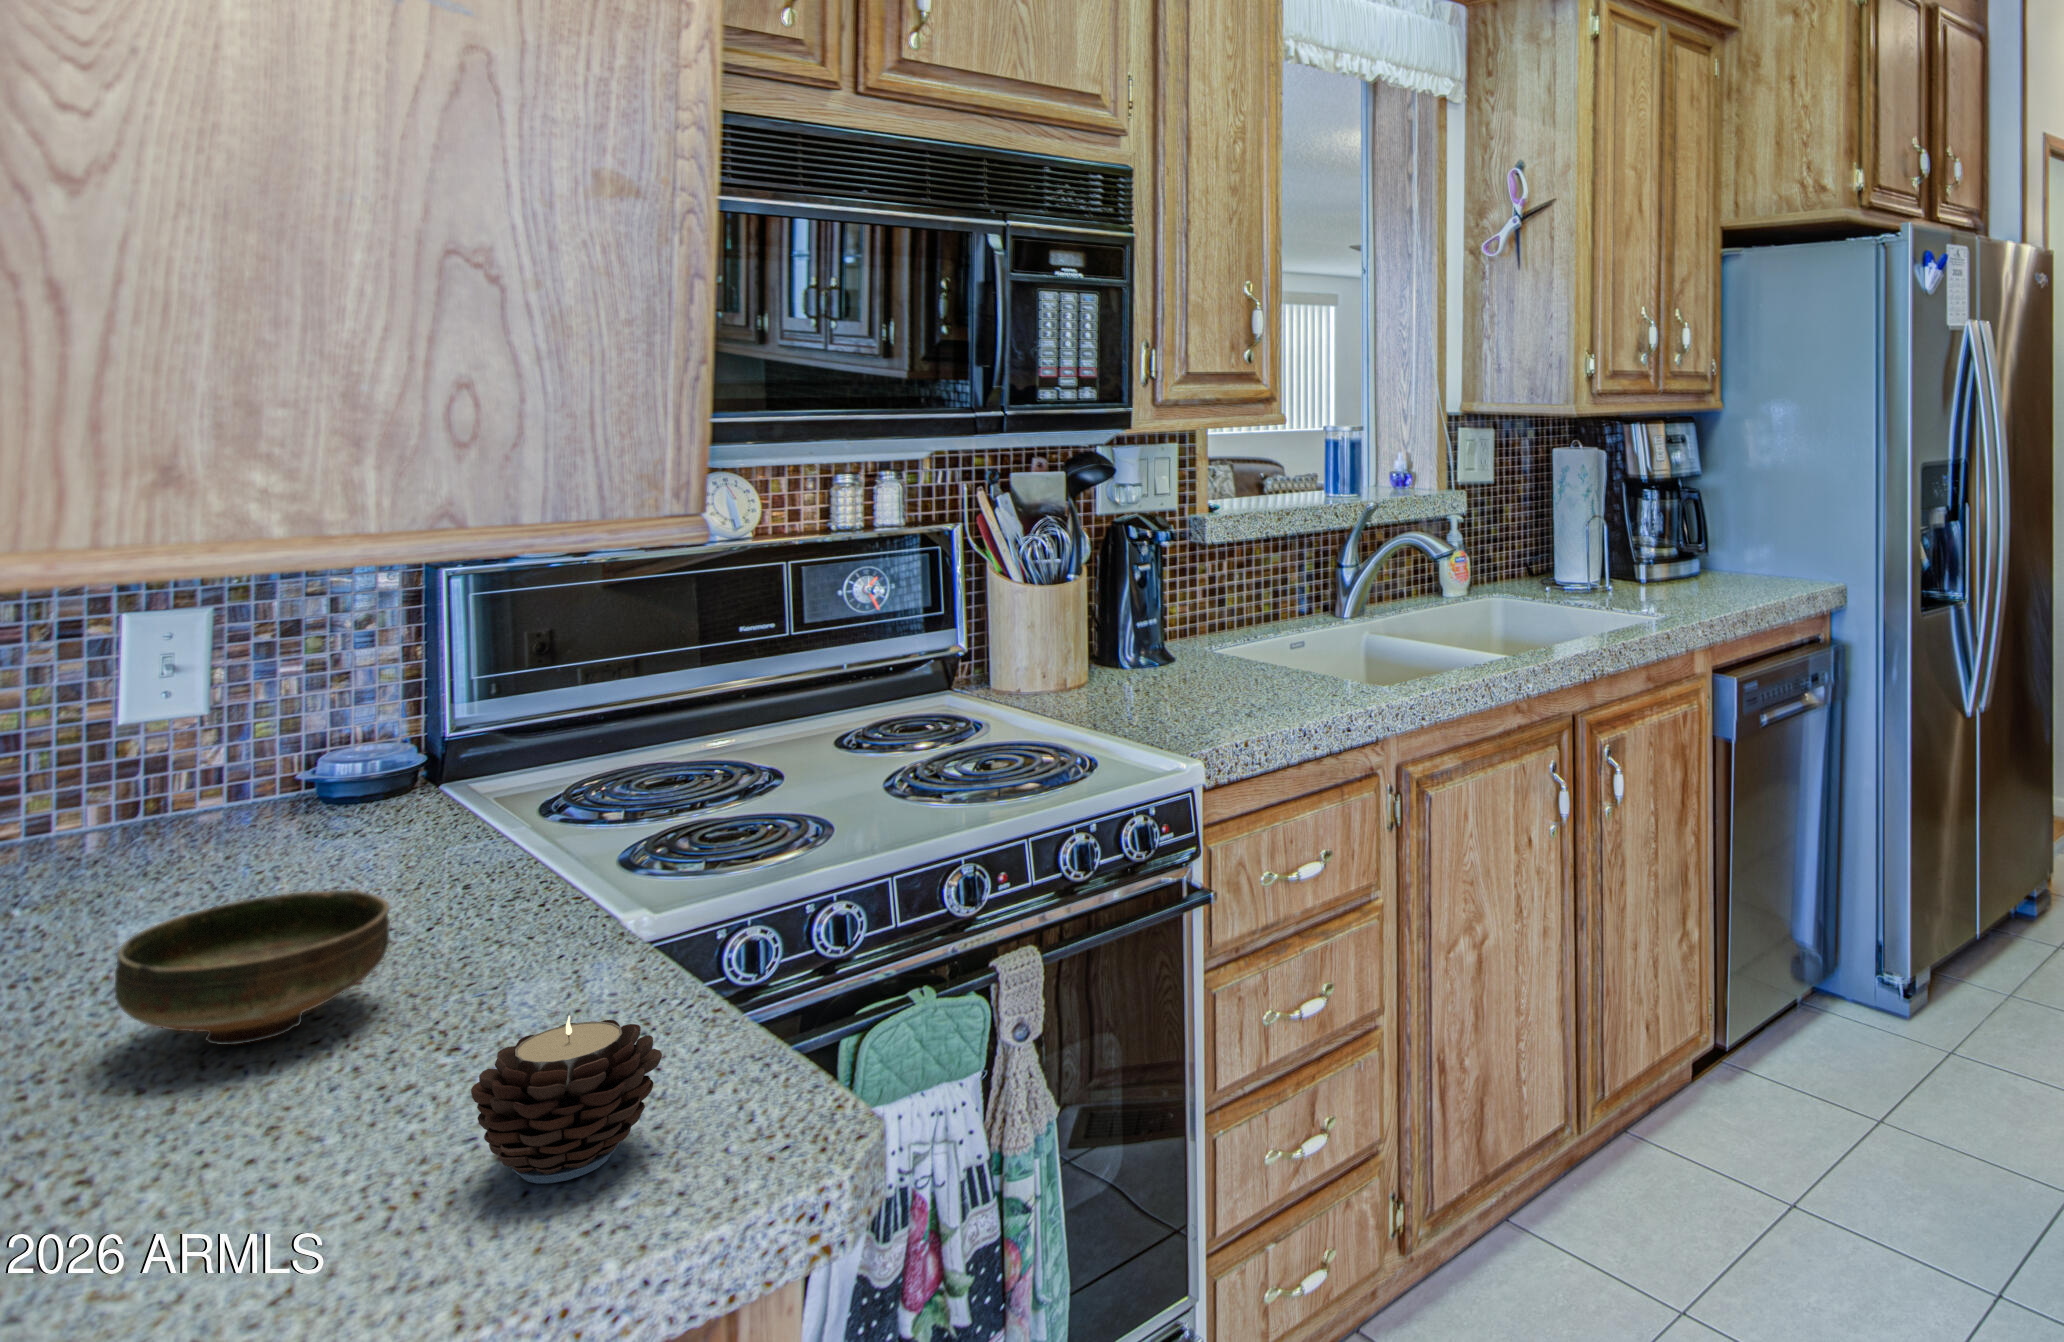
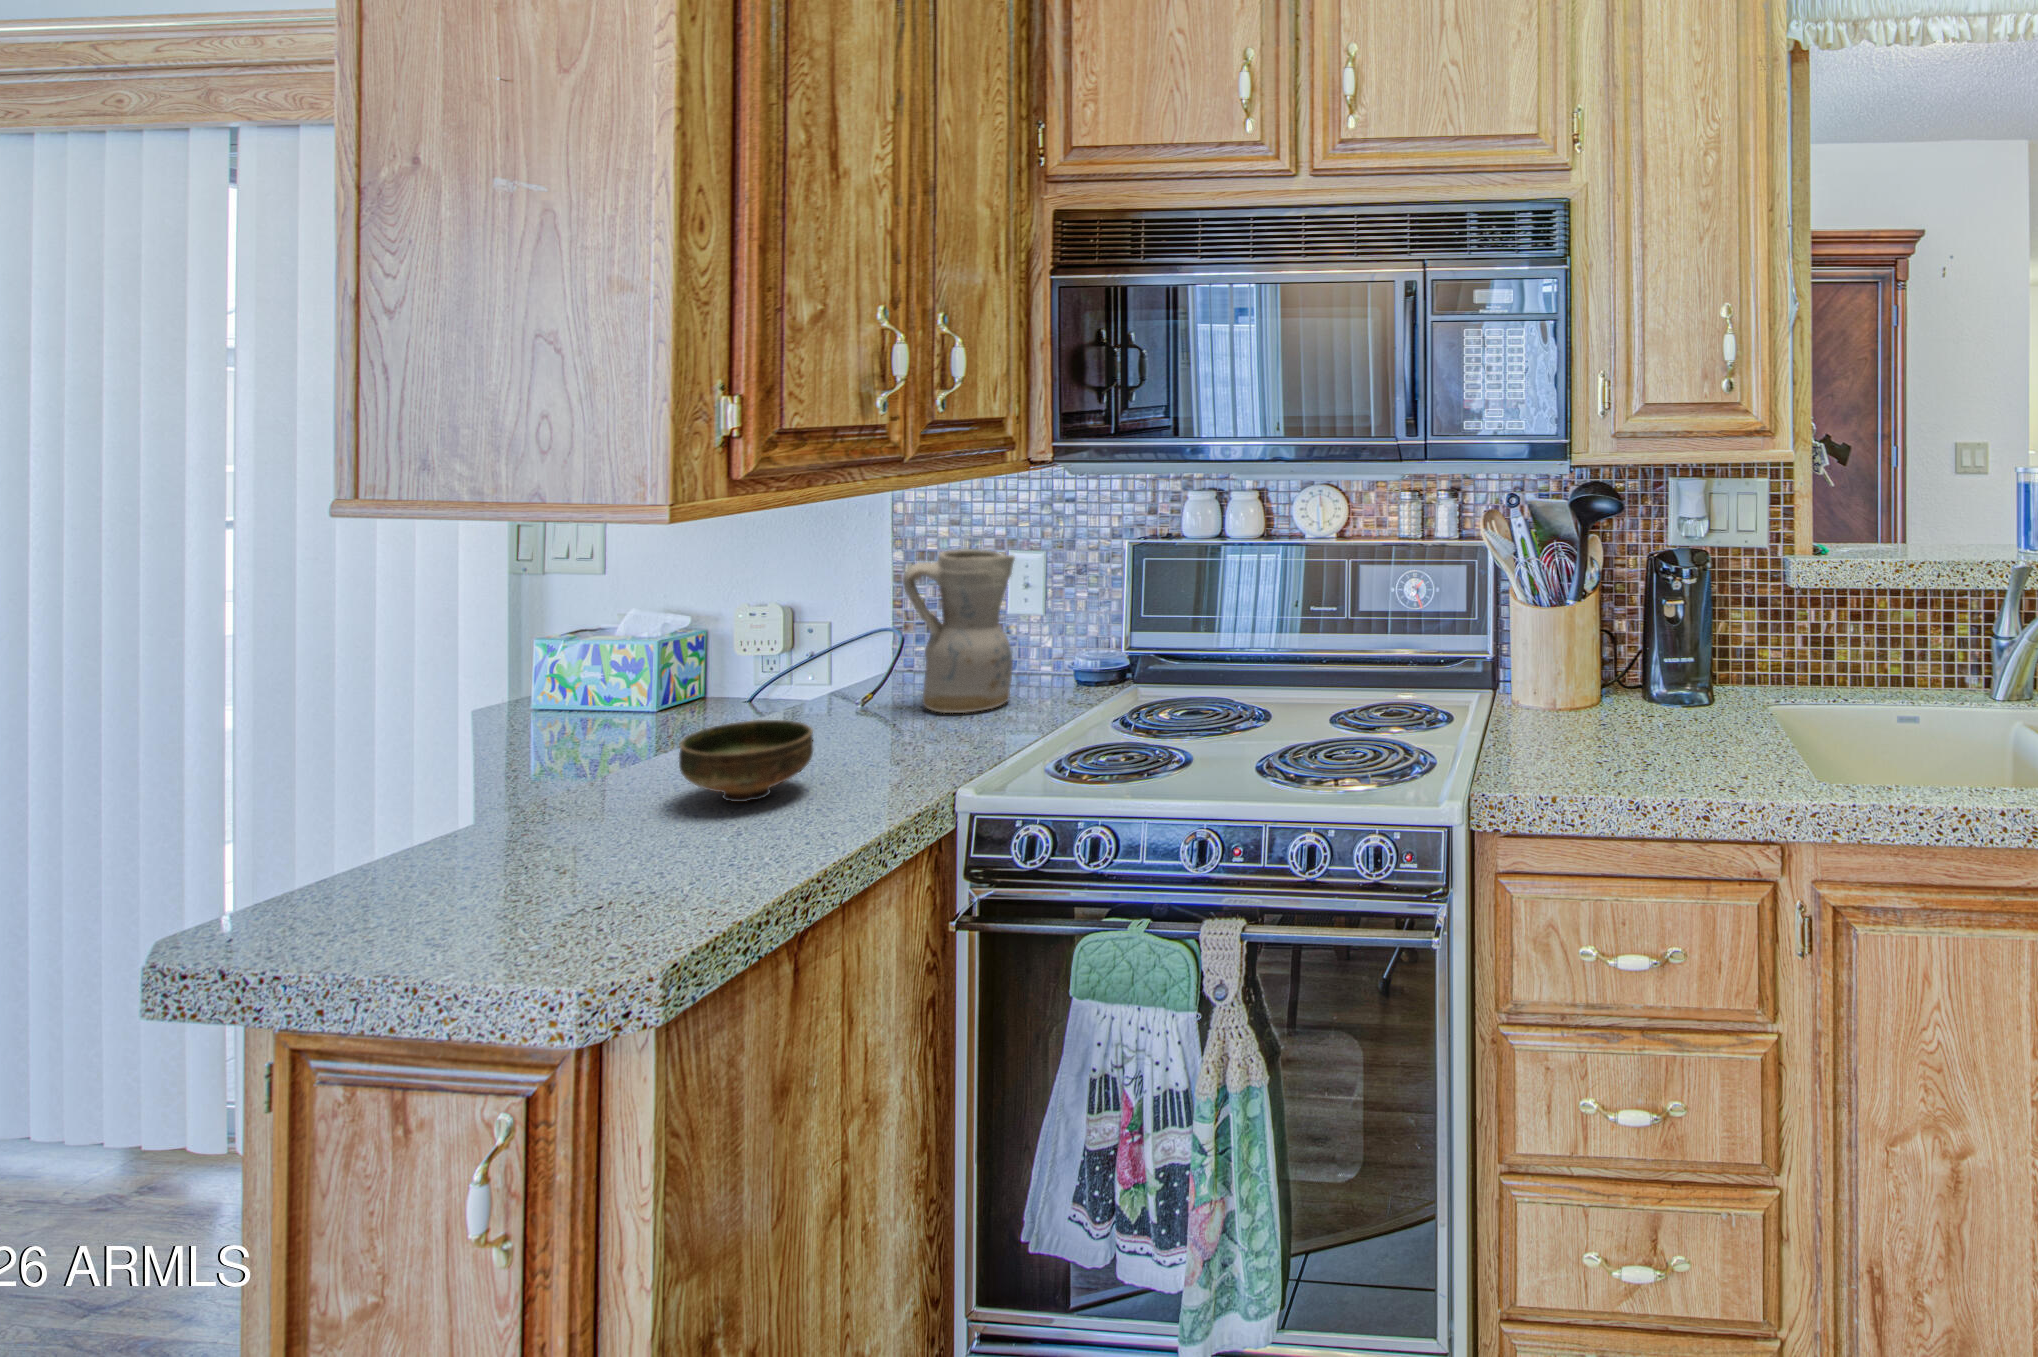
ceramic pitcher: none [160,608,361,879] -> present [903,549,1015,713]
candle: present [471,1016,662,1183] -> none [555,828,668,929]

